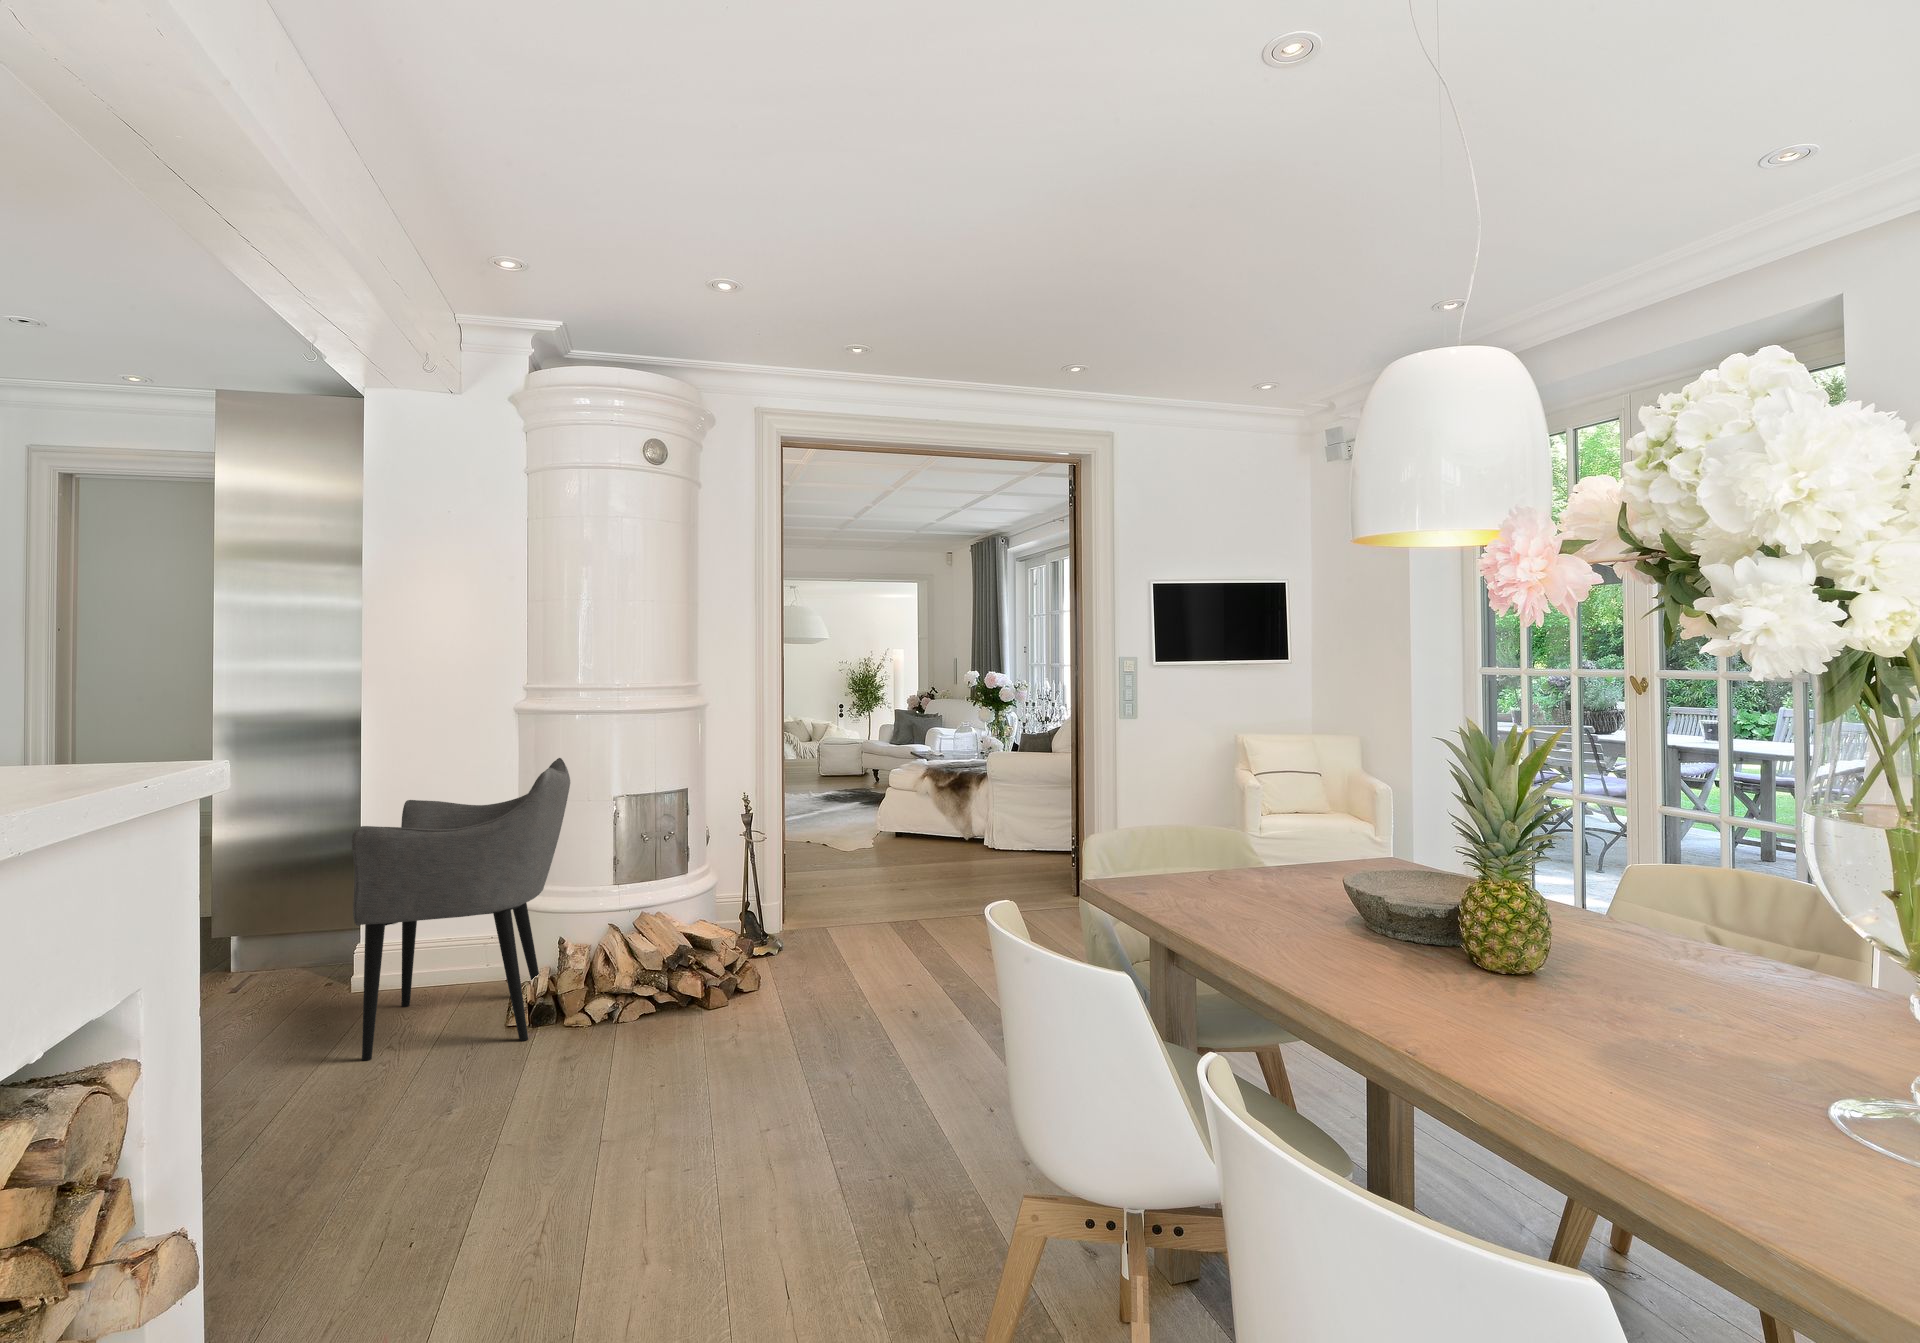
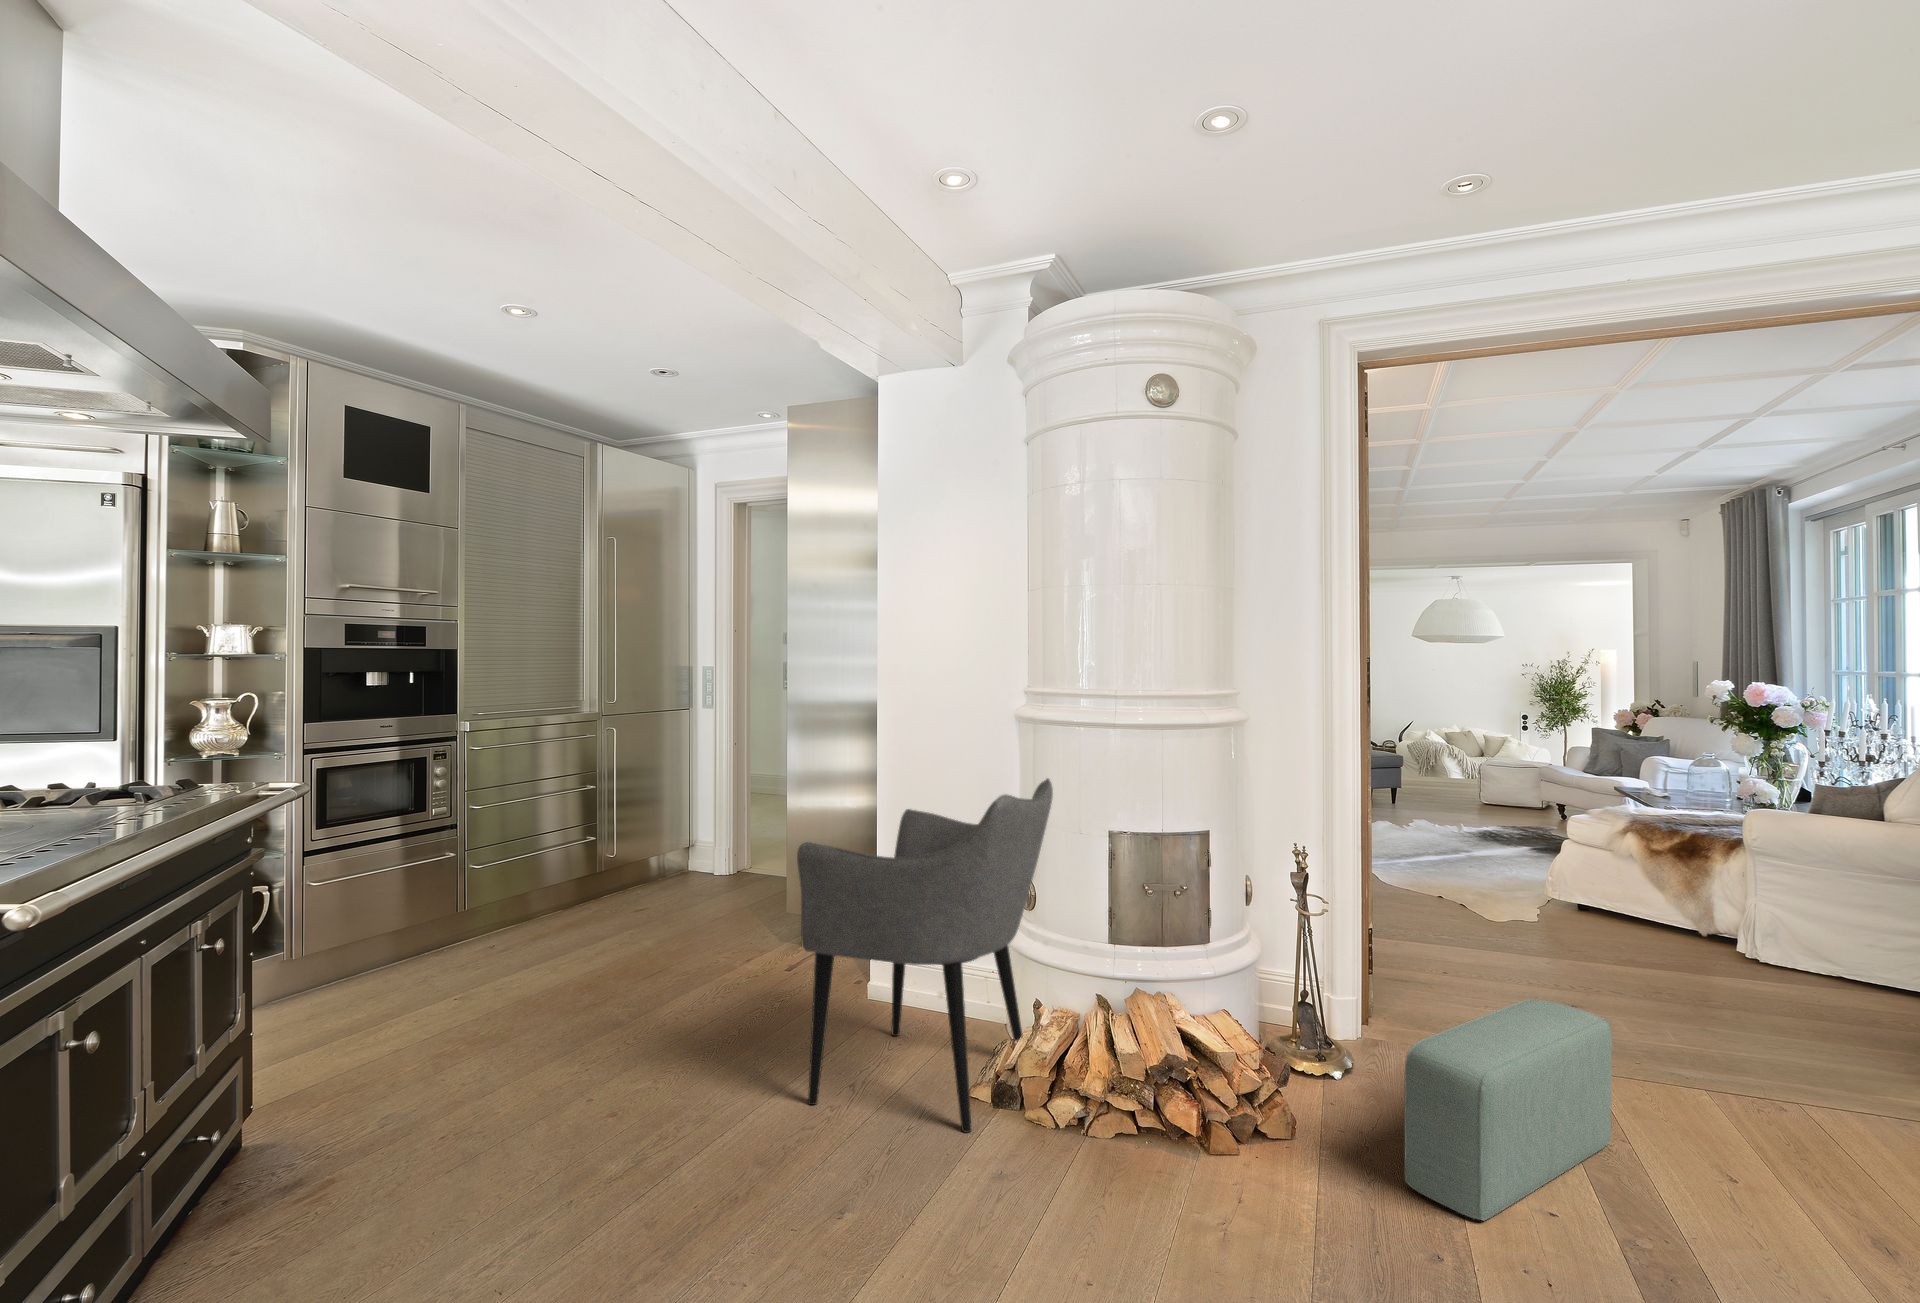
pouf: none [834,871,935,995] -> present [1404,999,1612,1221]

